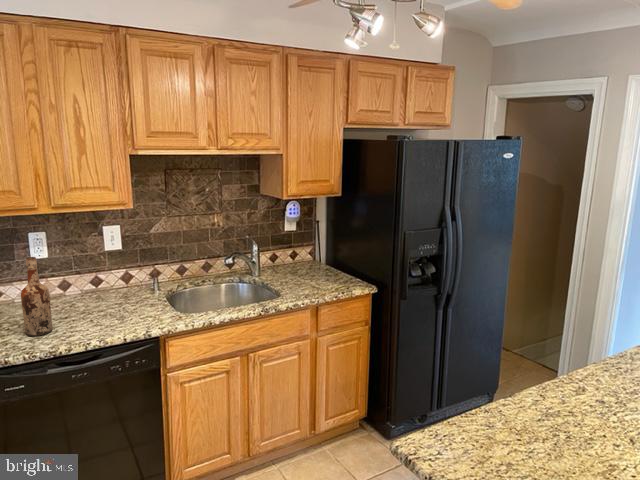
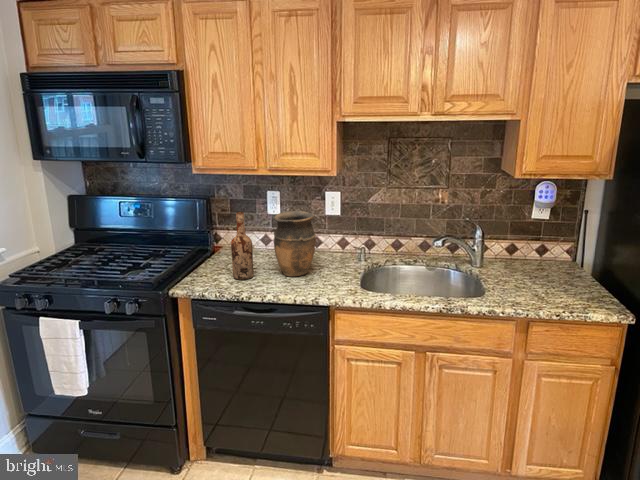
vase: none [69,249,120,319] -> present [274,211,316,276]

